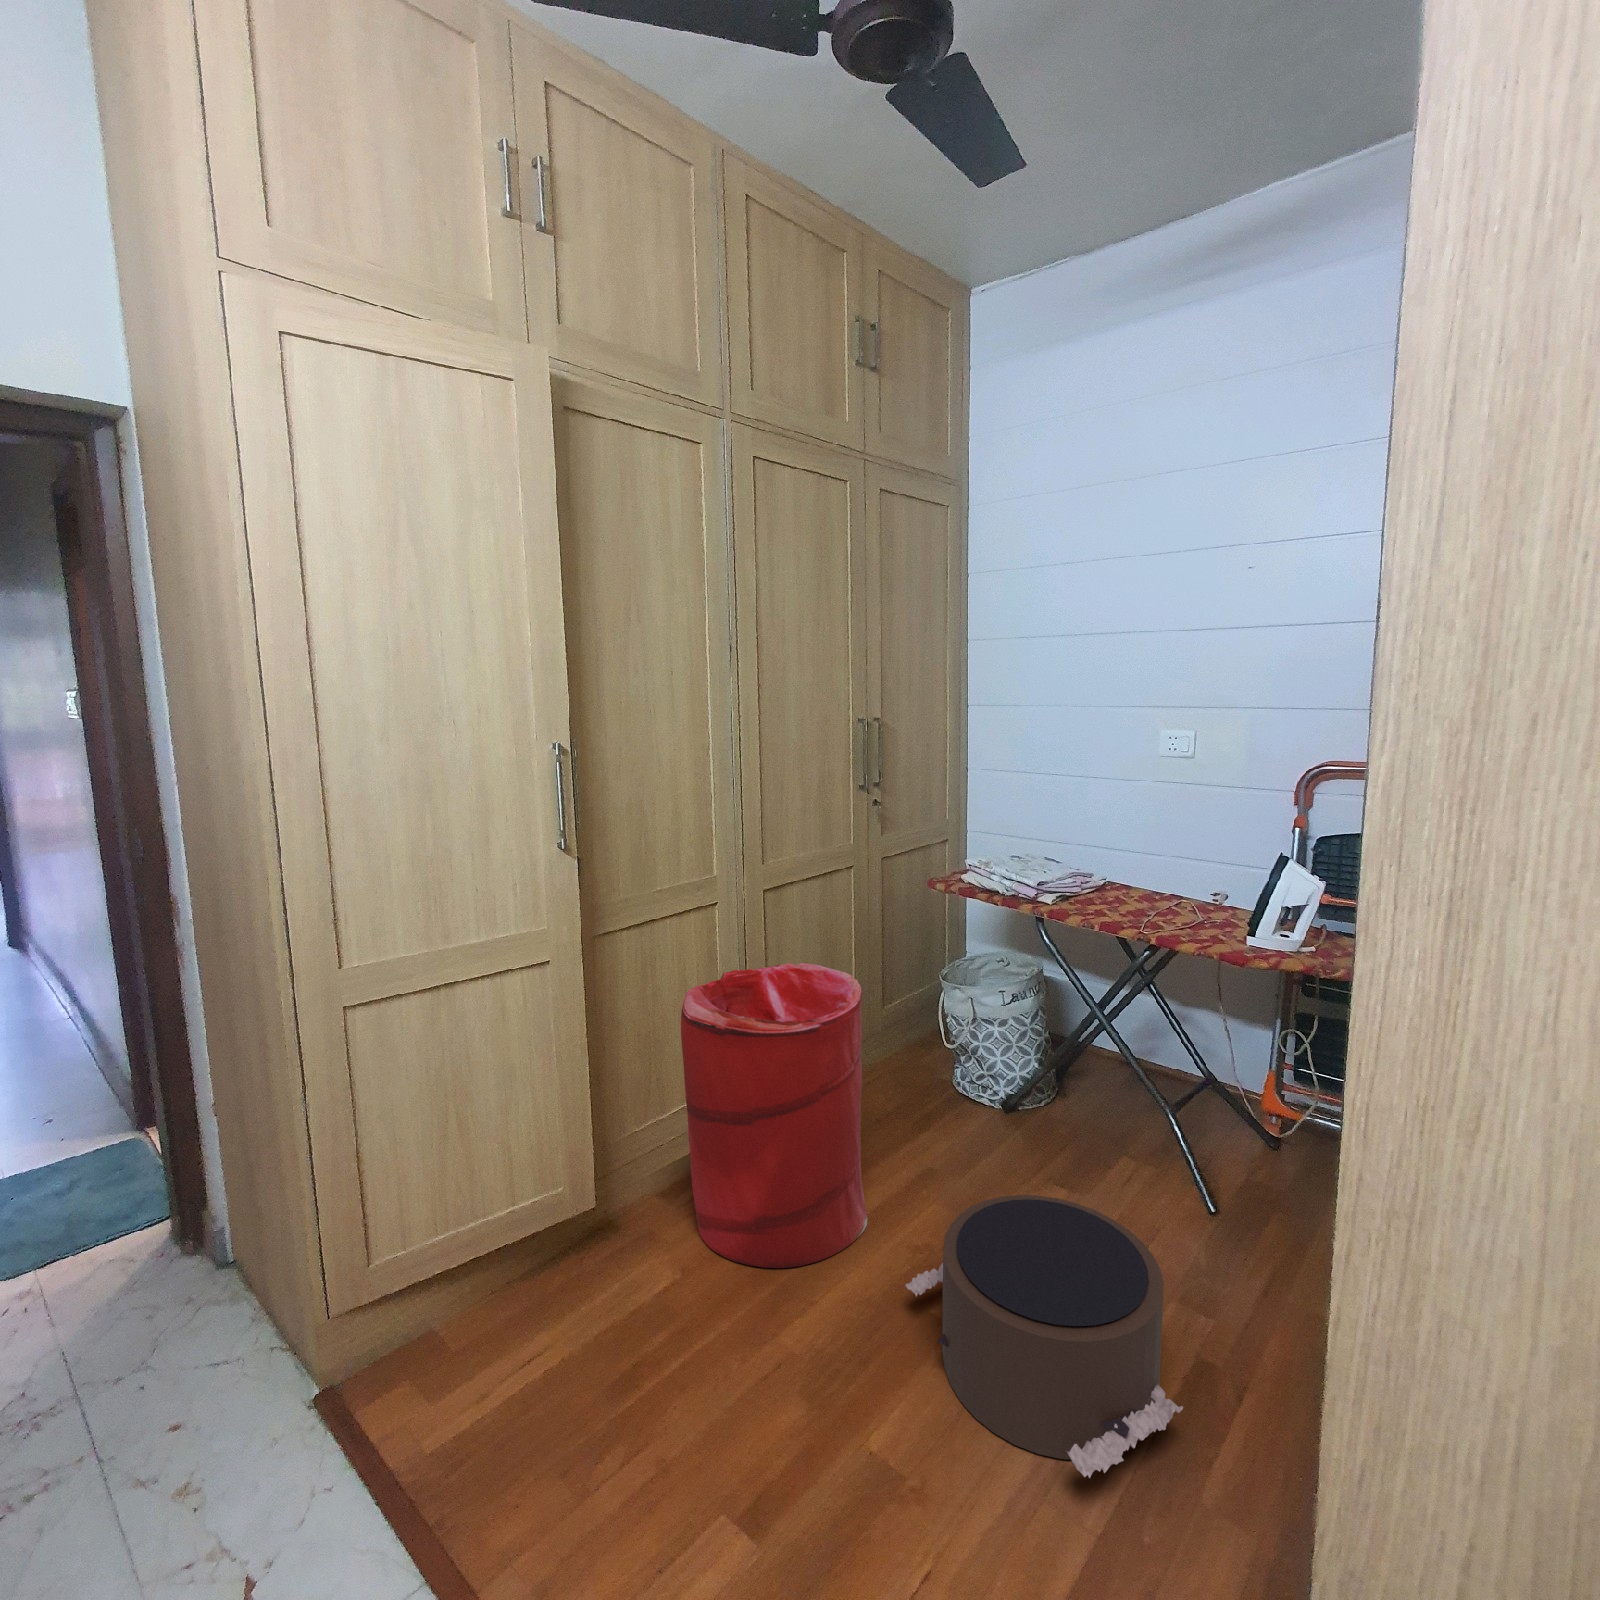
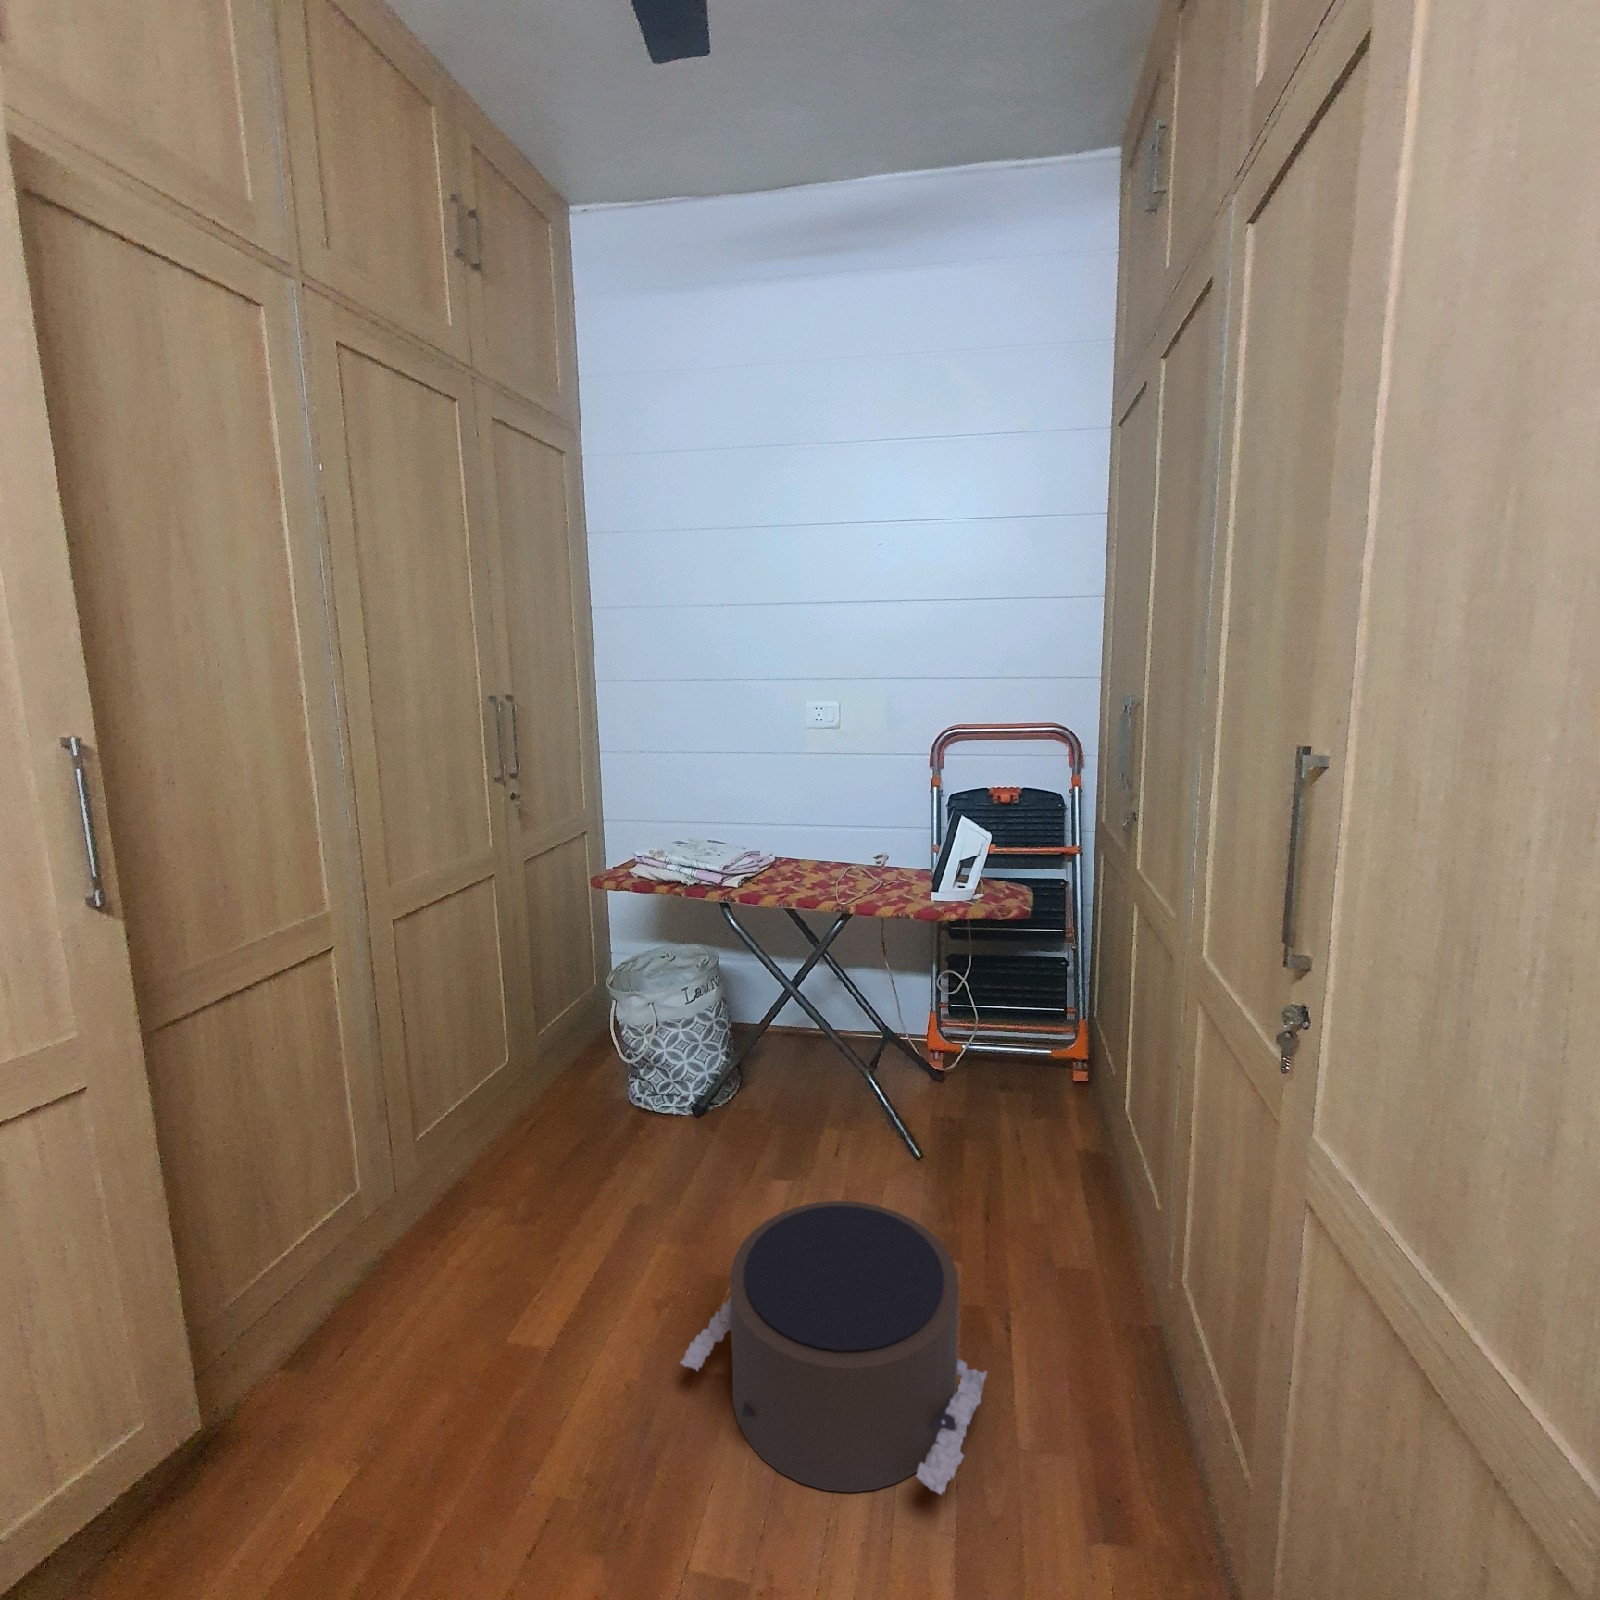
laundry hamper: present [681,963,867,1268] -> none [313,1005,596,1426]

